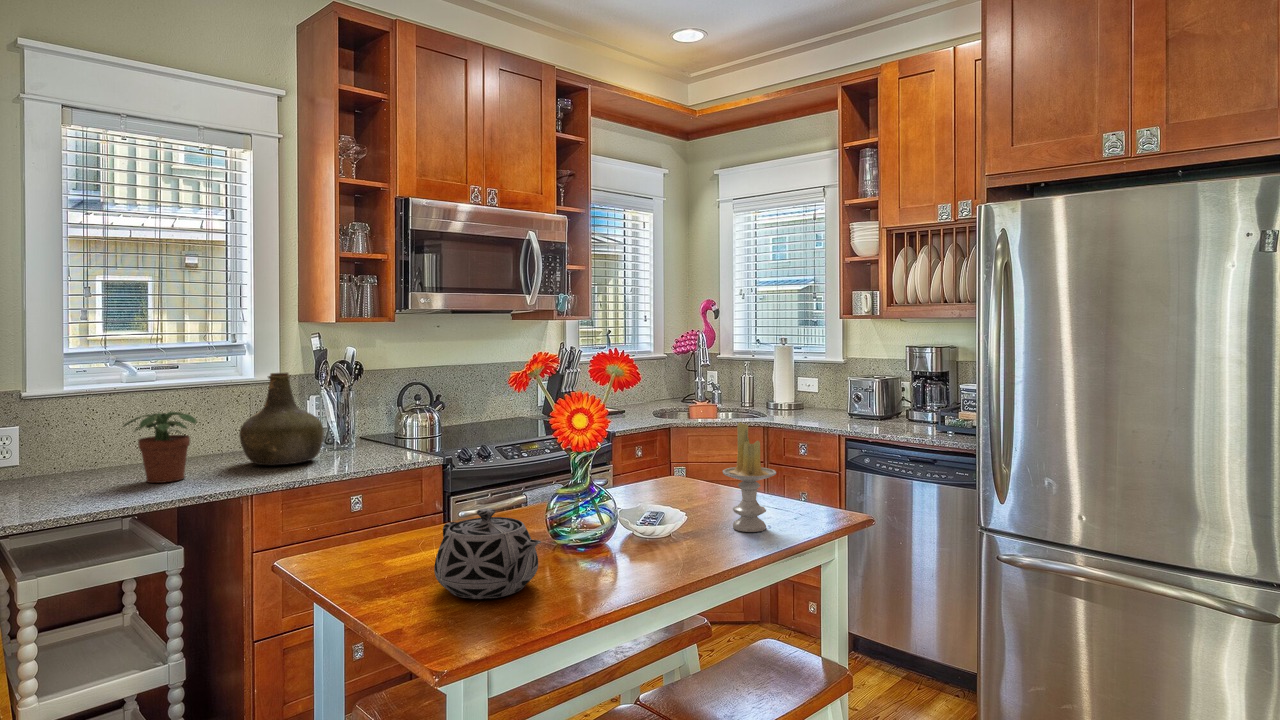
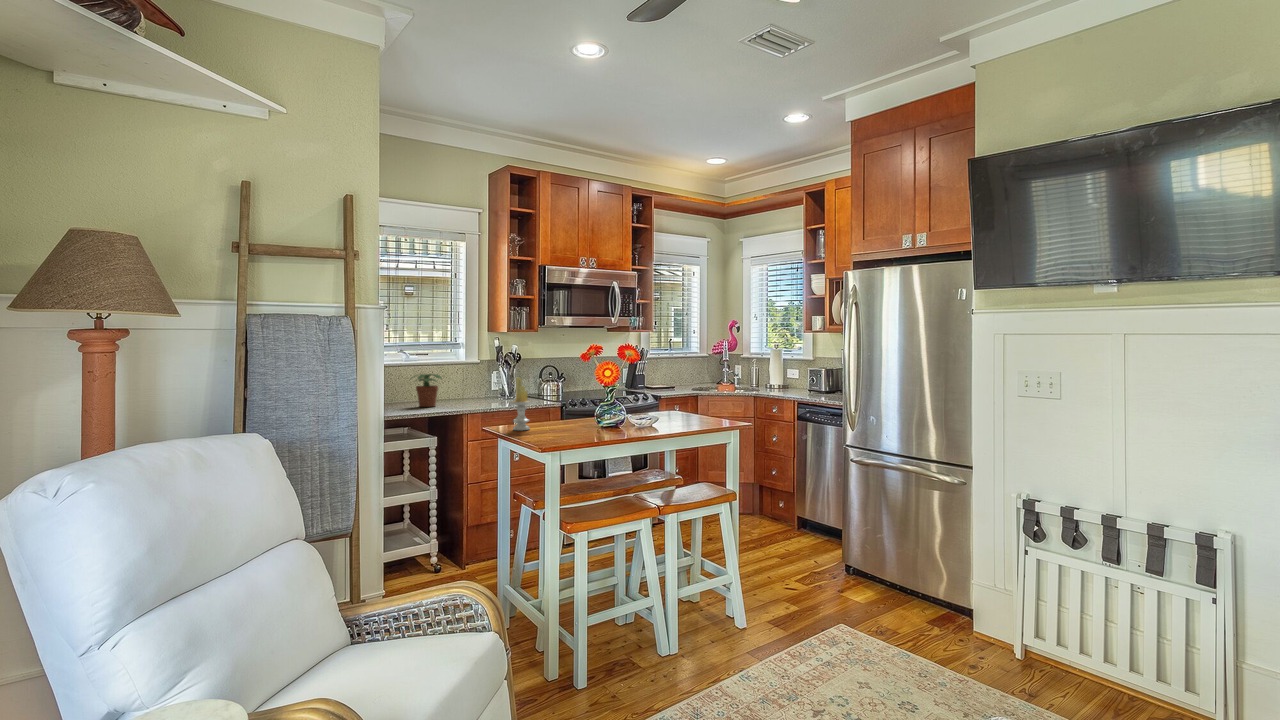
bottle: present [239,372,323,465] -> none [460,357,500,403]
candle: present [722,422,776,532] -> present [509,377,534,430]
teapot: present [434,508,541,599] -> none [544,402,586,436]

